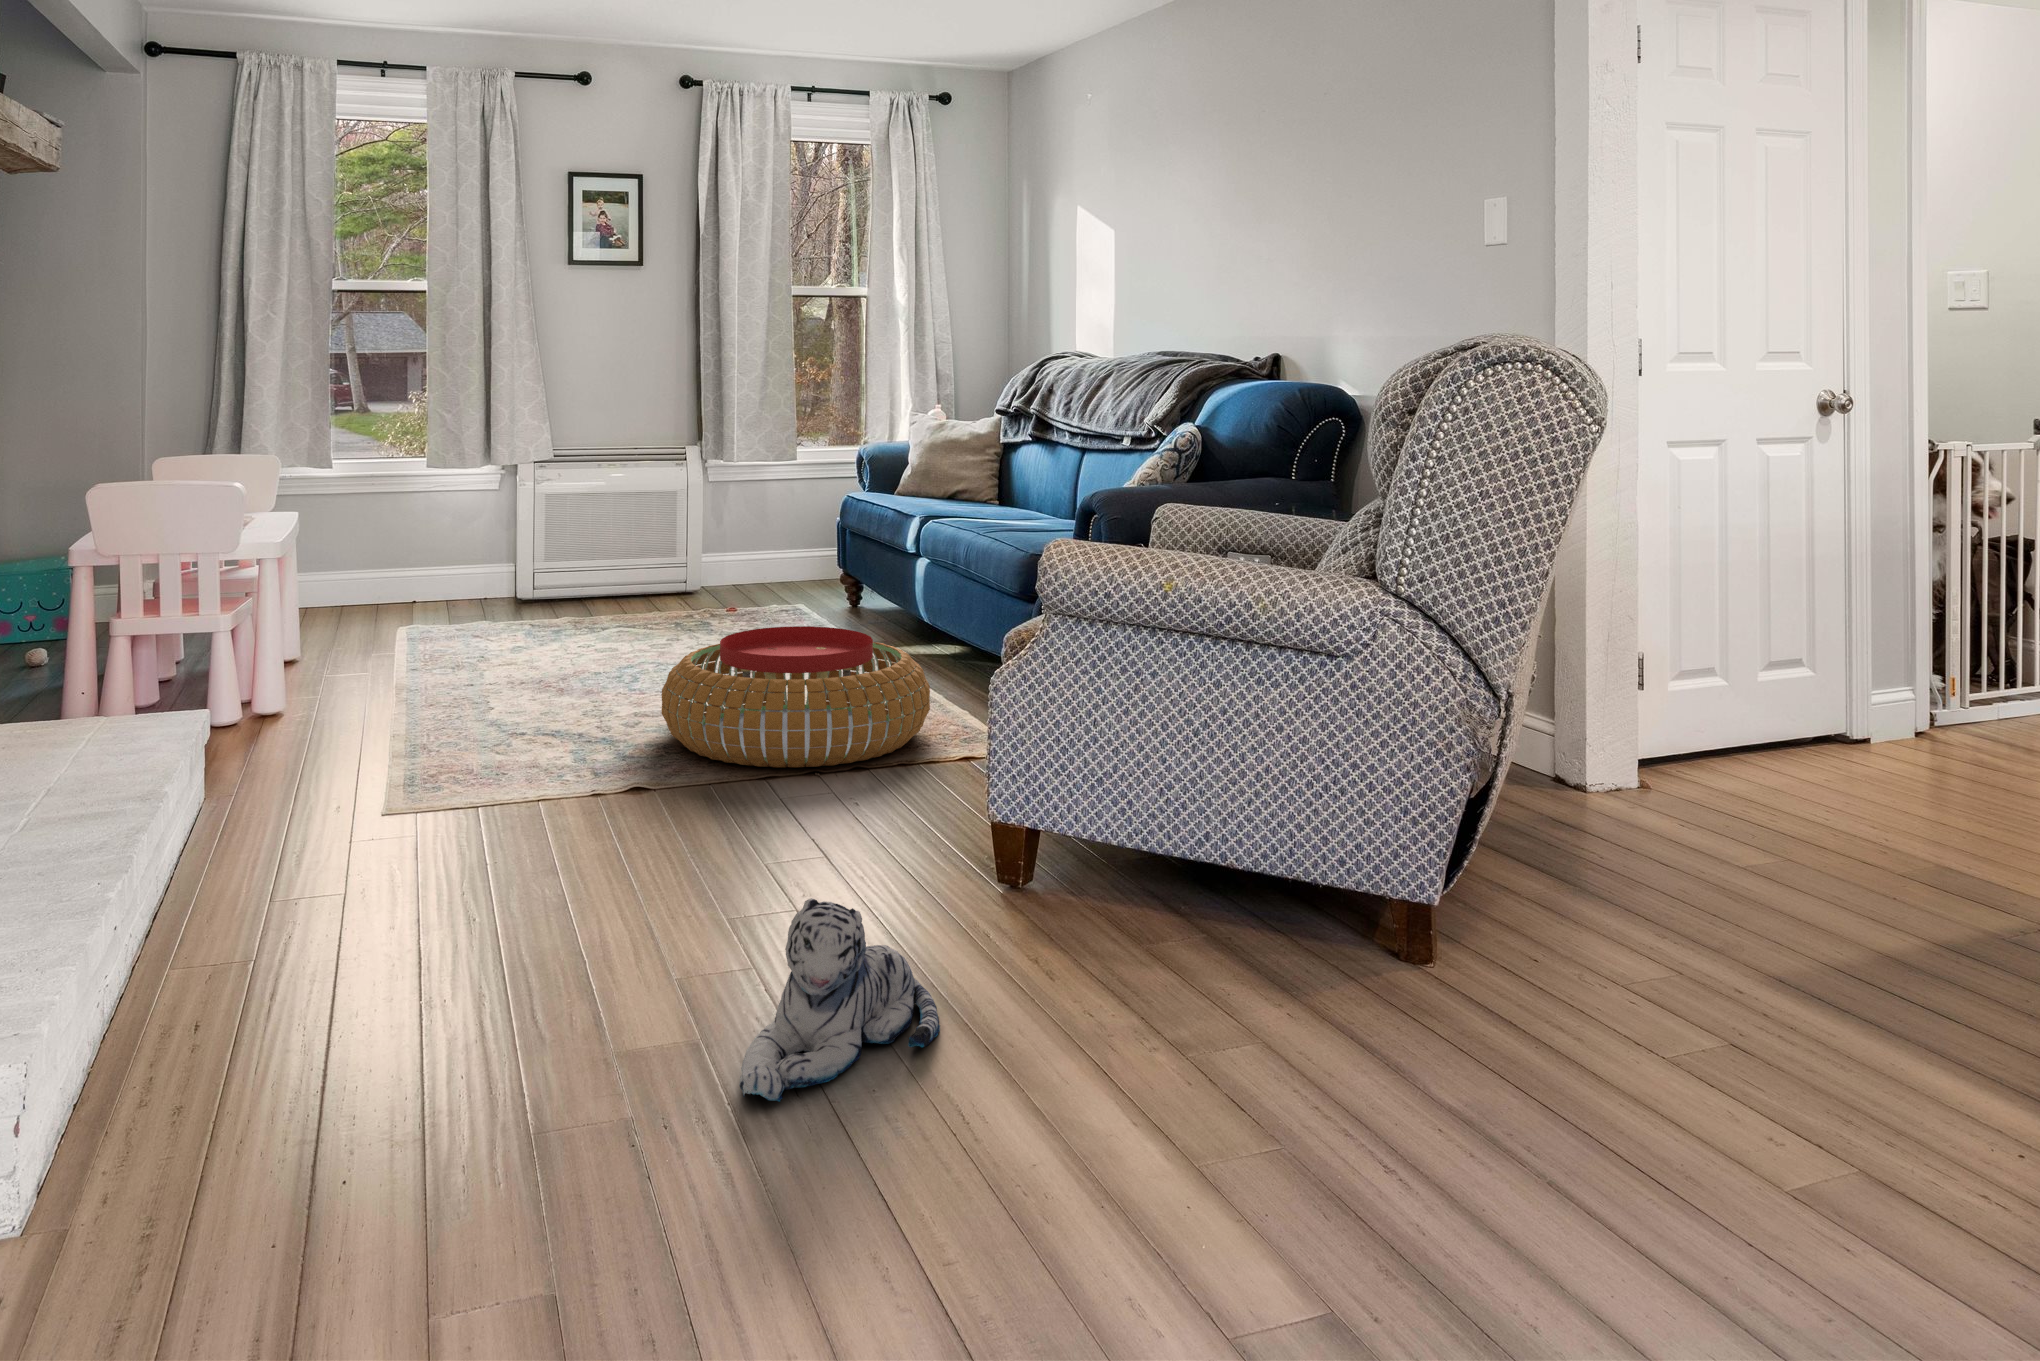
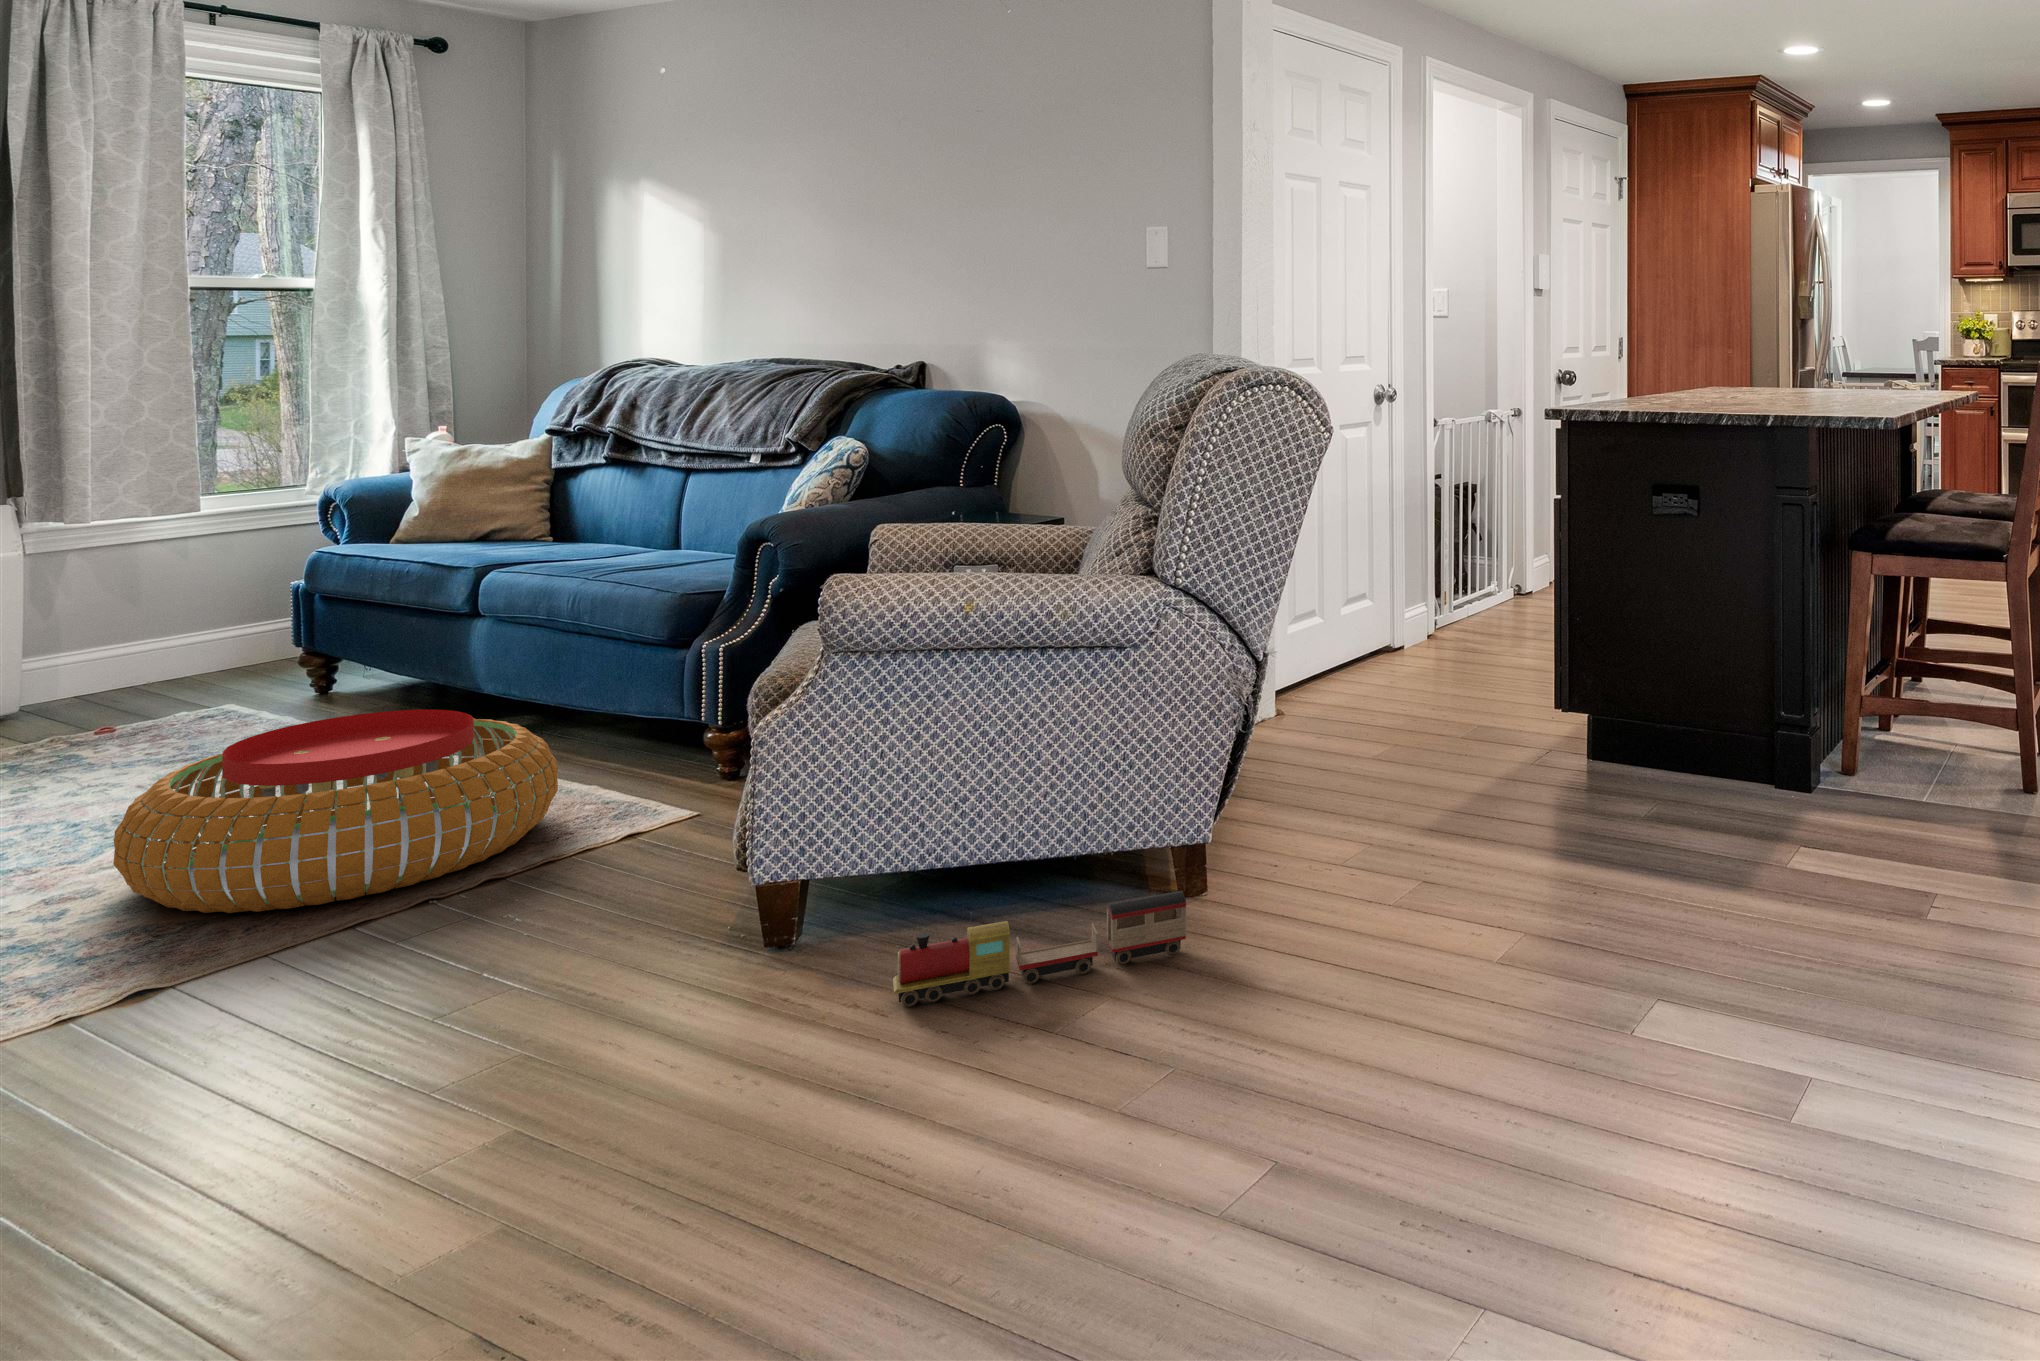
plush toy: present [739,898,940,1102] -> none [564,1014,787,1276]
toy train: none [1072,904,1373,1009] -> present [893,891,1186,1007]

